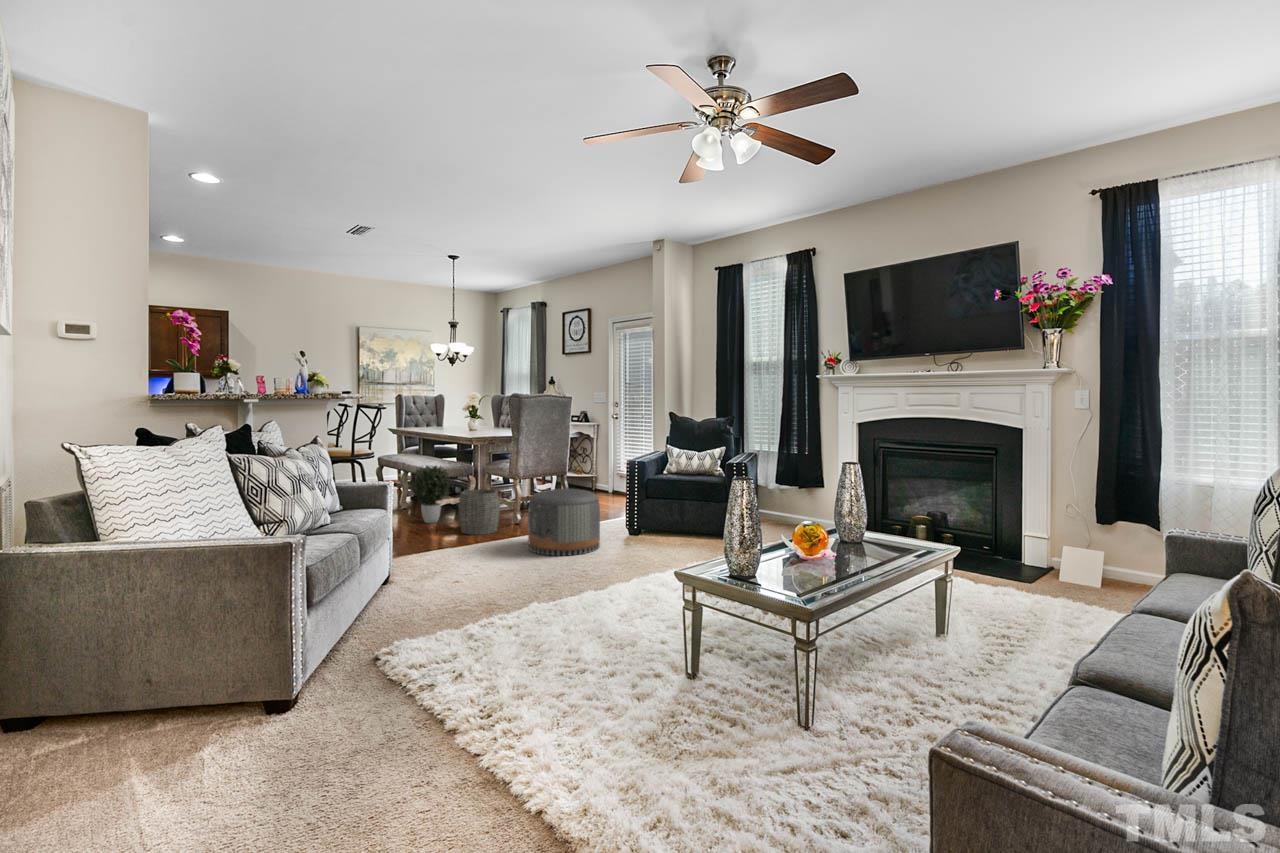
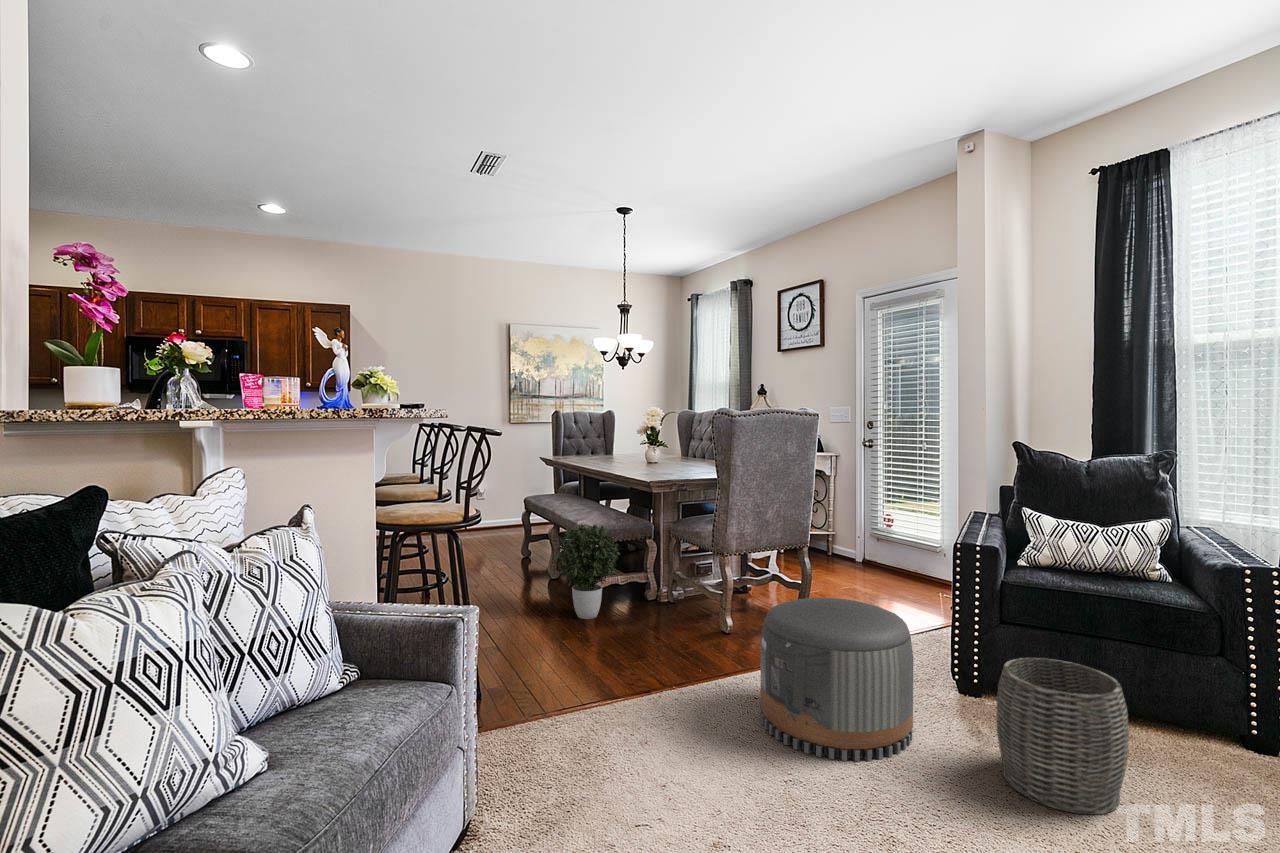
woven basket: present [458,489,500,535] -> present [997,658,1129,815]

